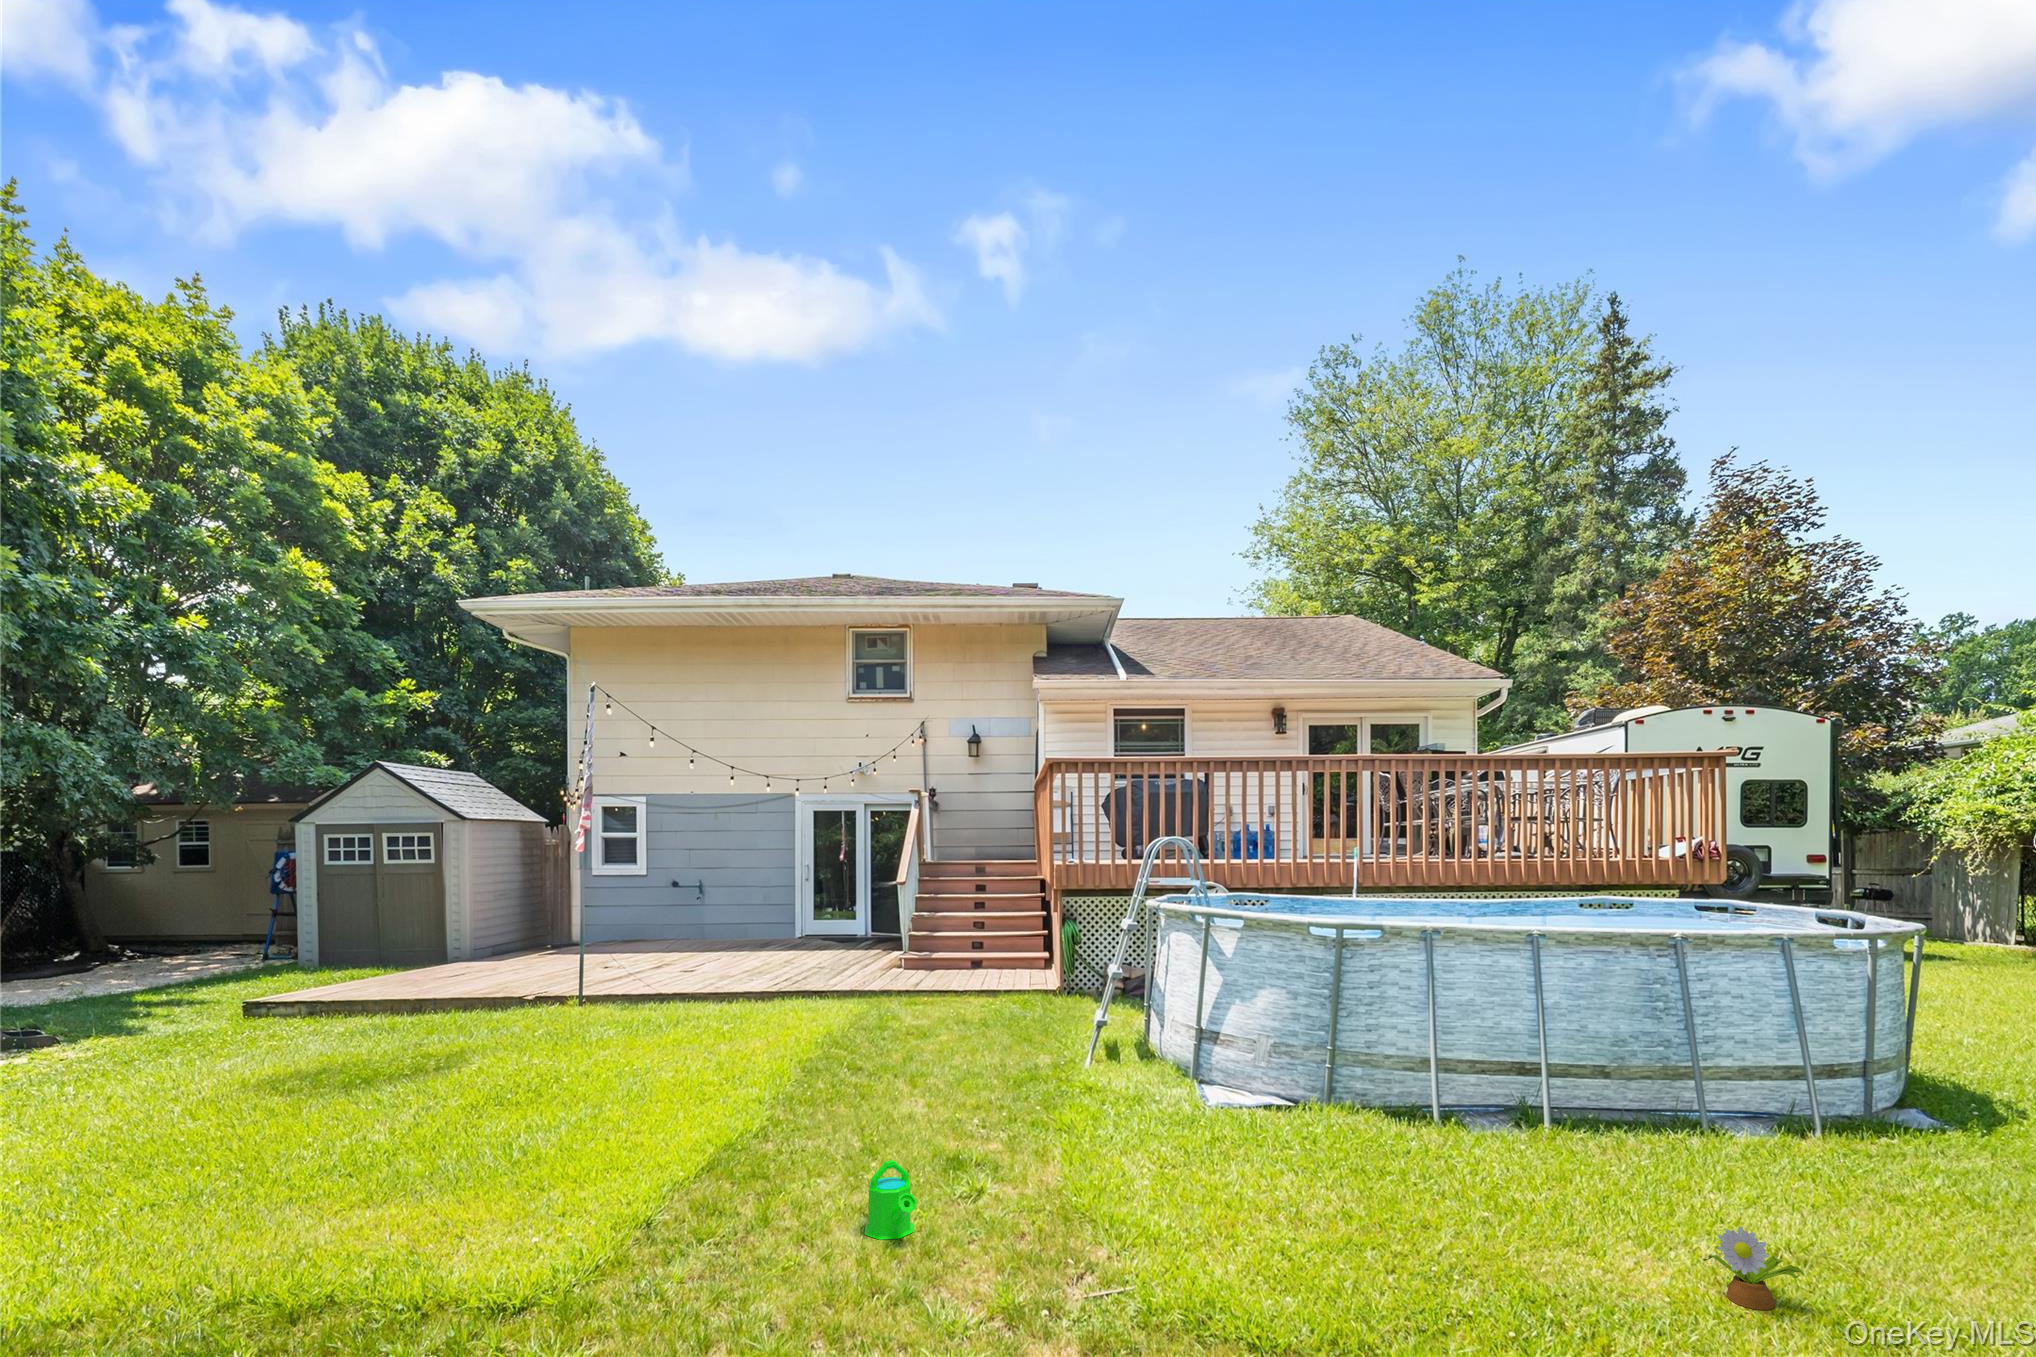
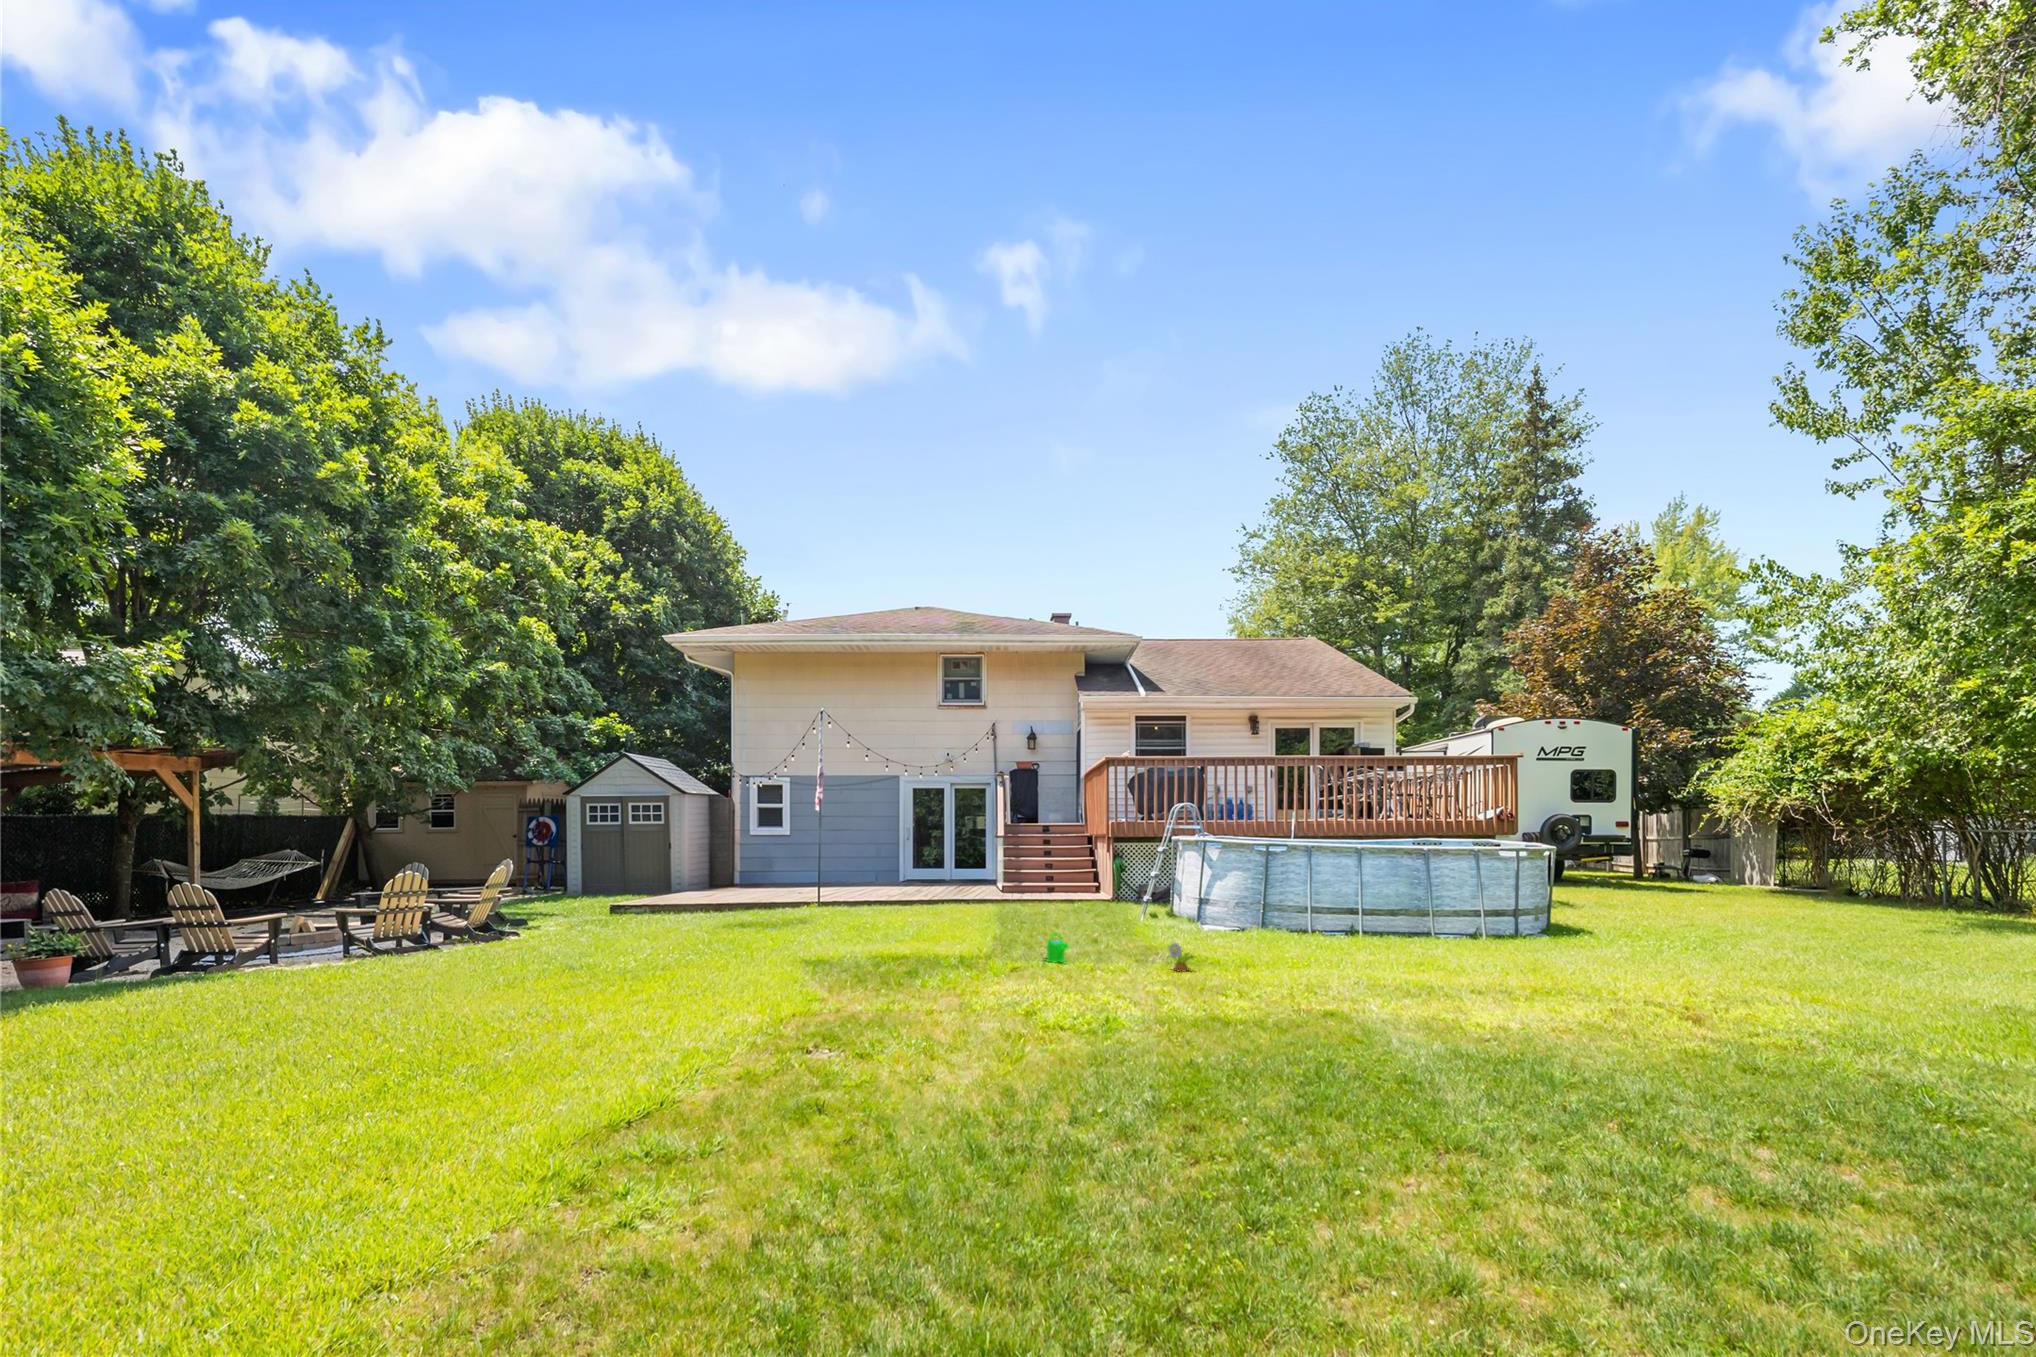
decorative plant: present [1703,1226,1804,1310] -> present [1169,943,1195,972]

